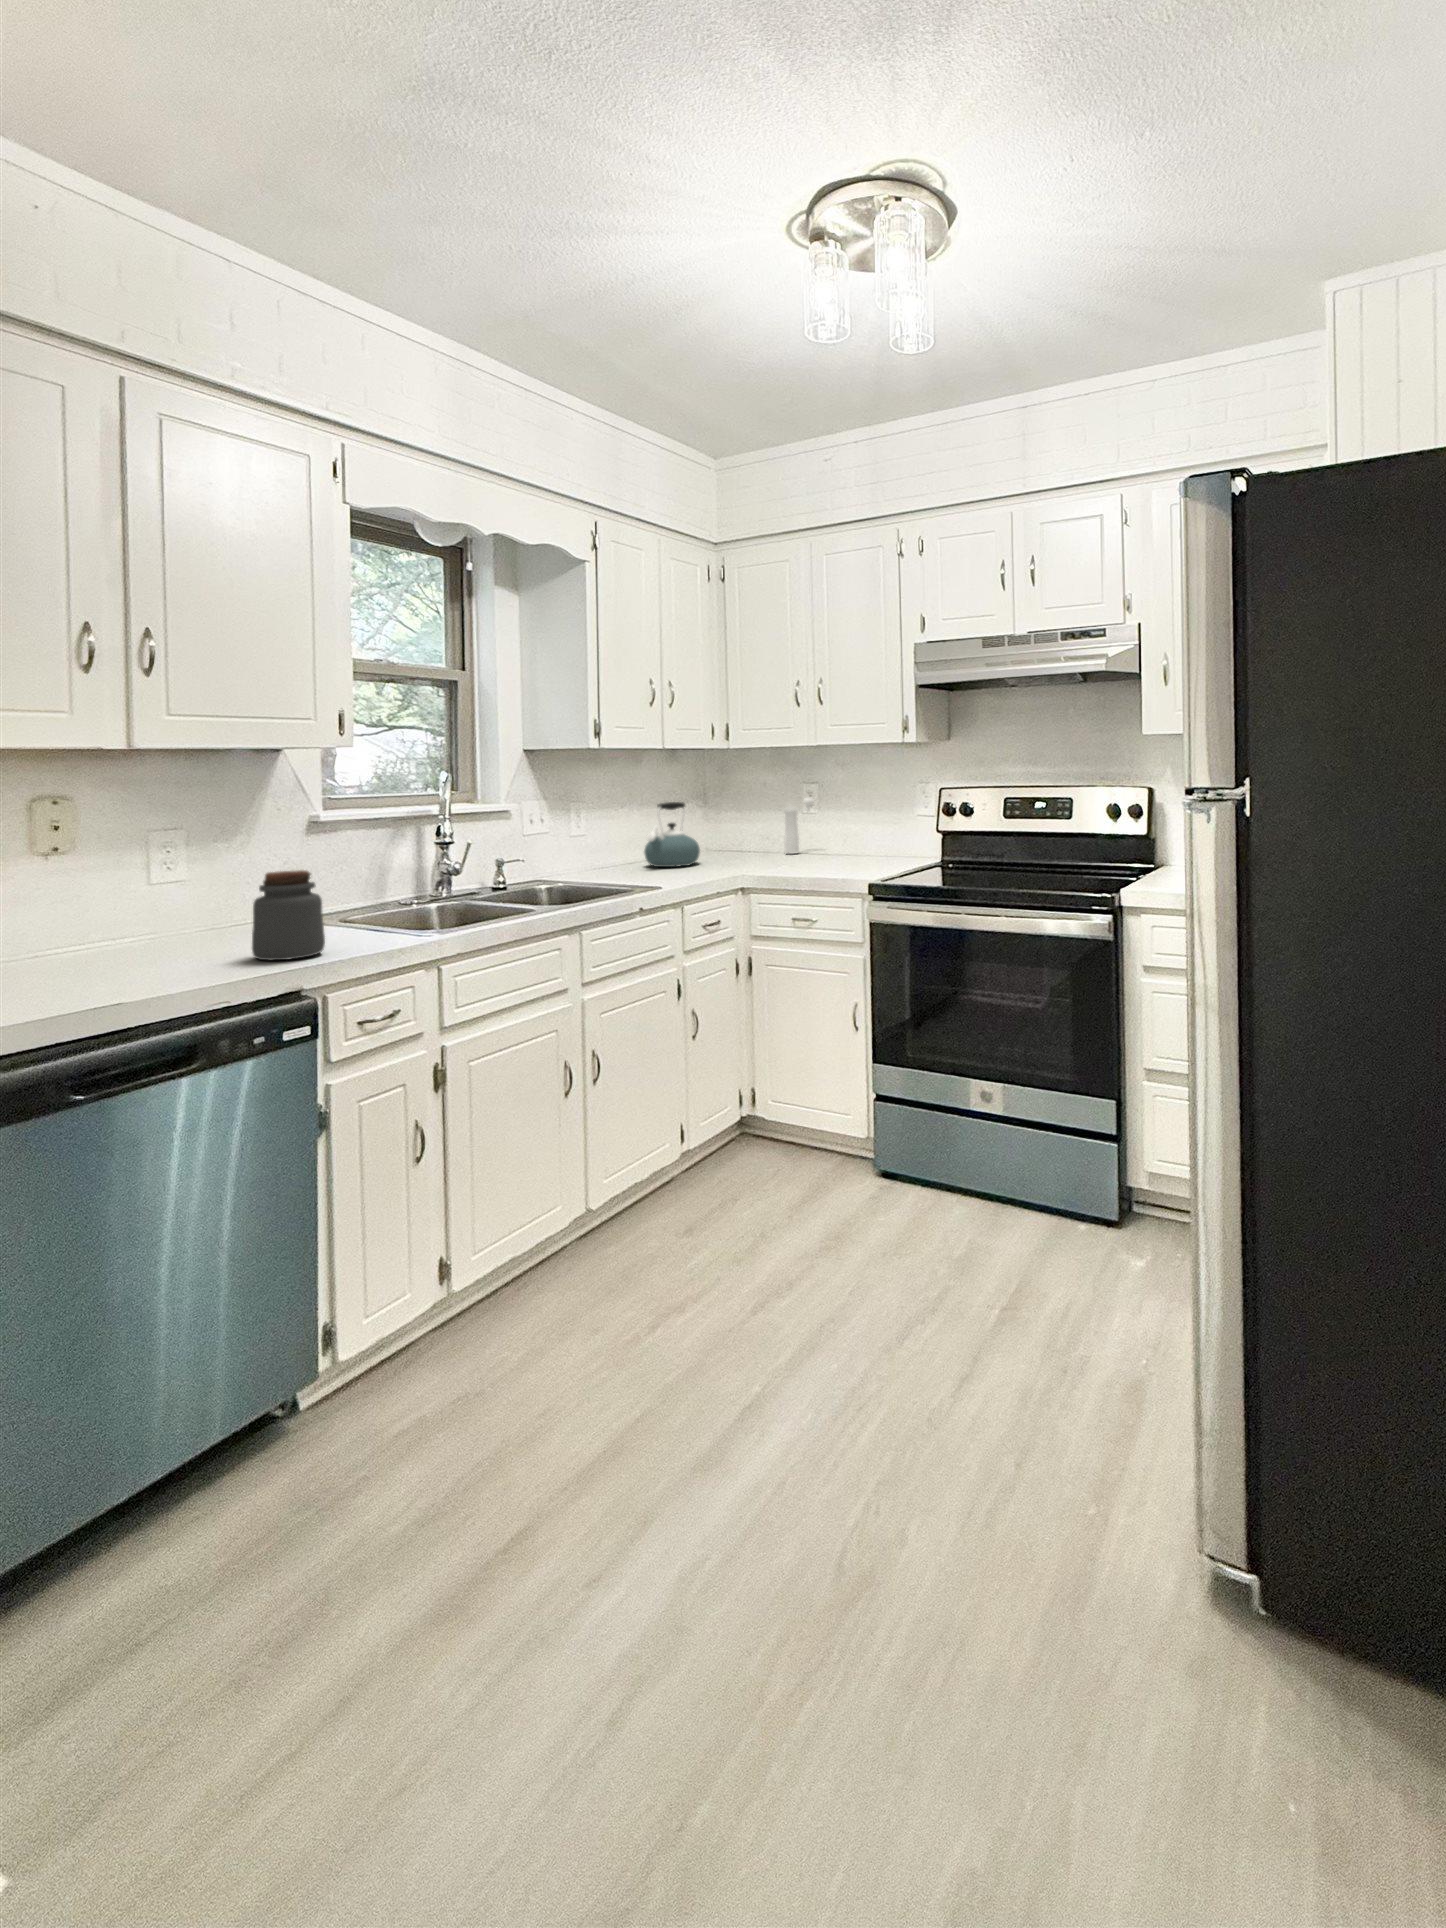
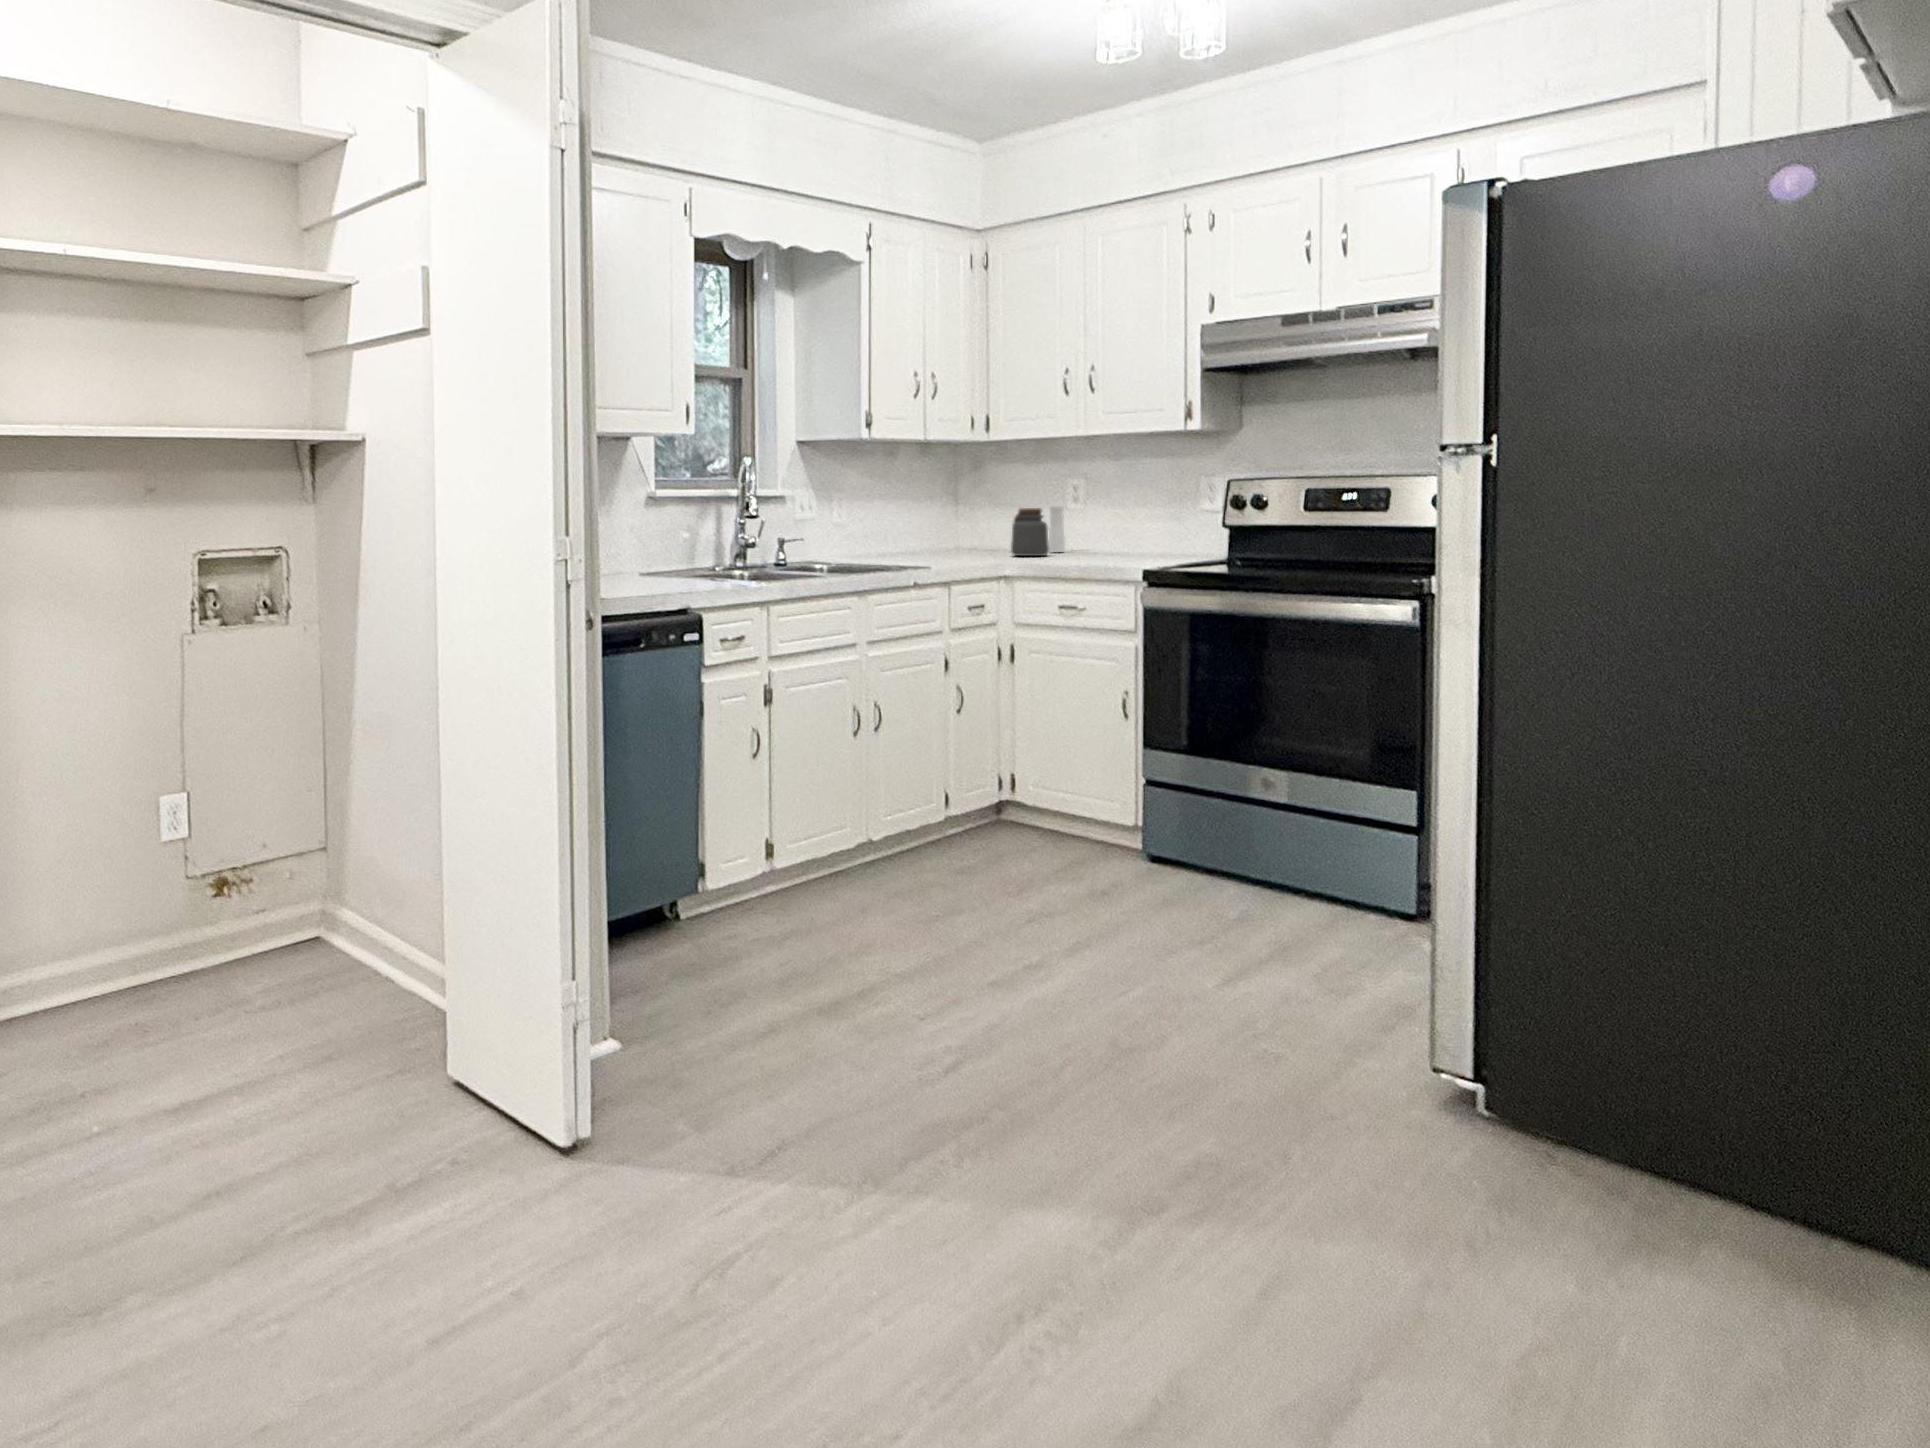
kettle: present [644,802,700,867] -> none [905,495,961,558]
jar: present [252,870,325,960] -> present [1011,508,1049,556]

